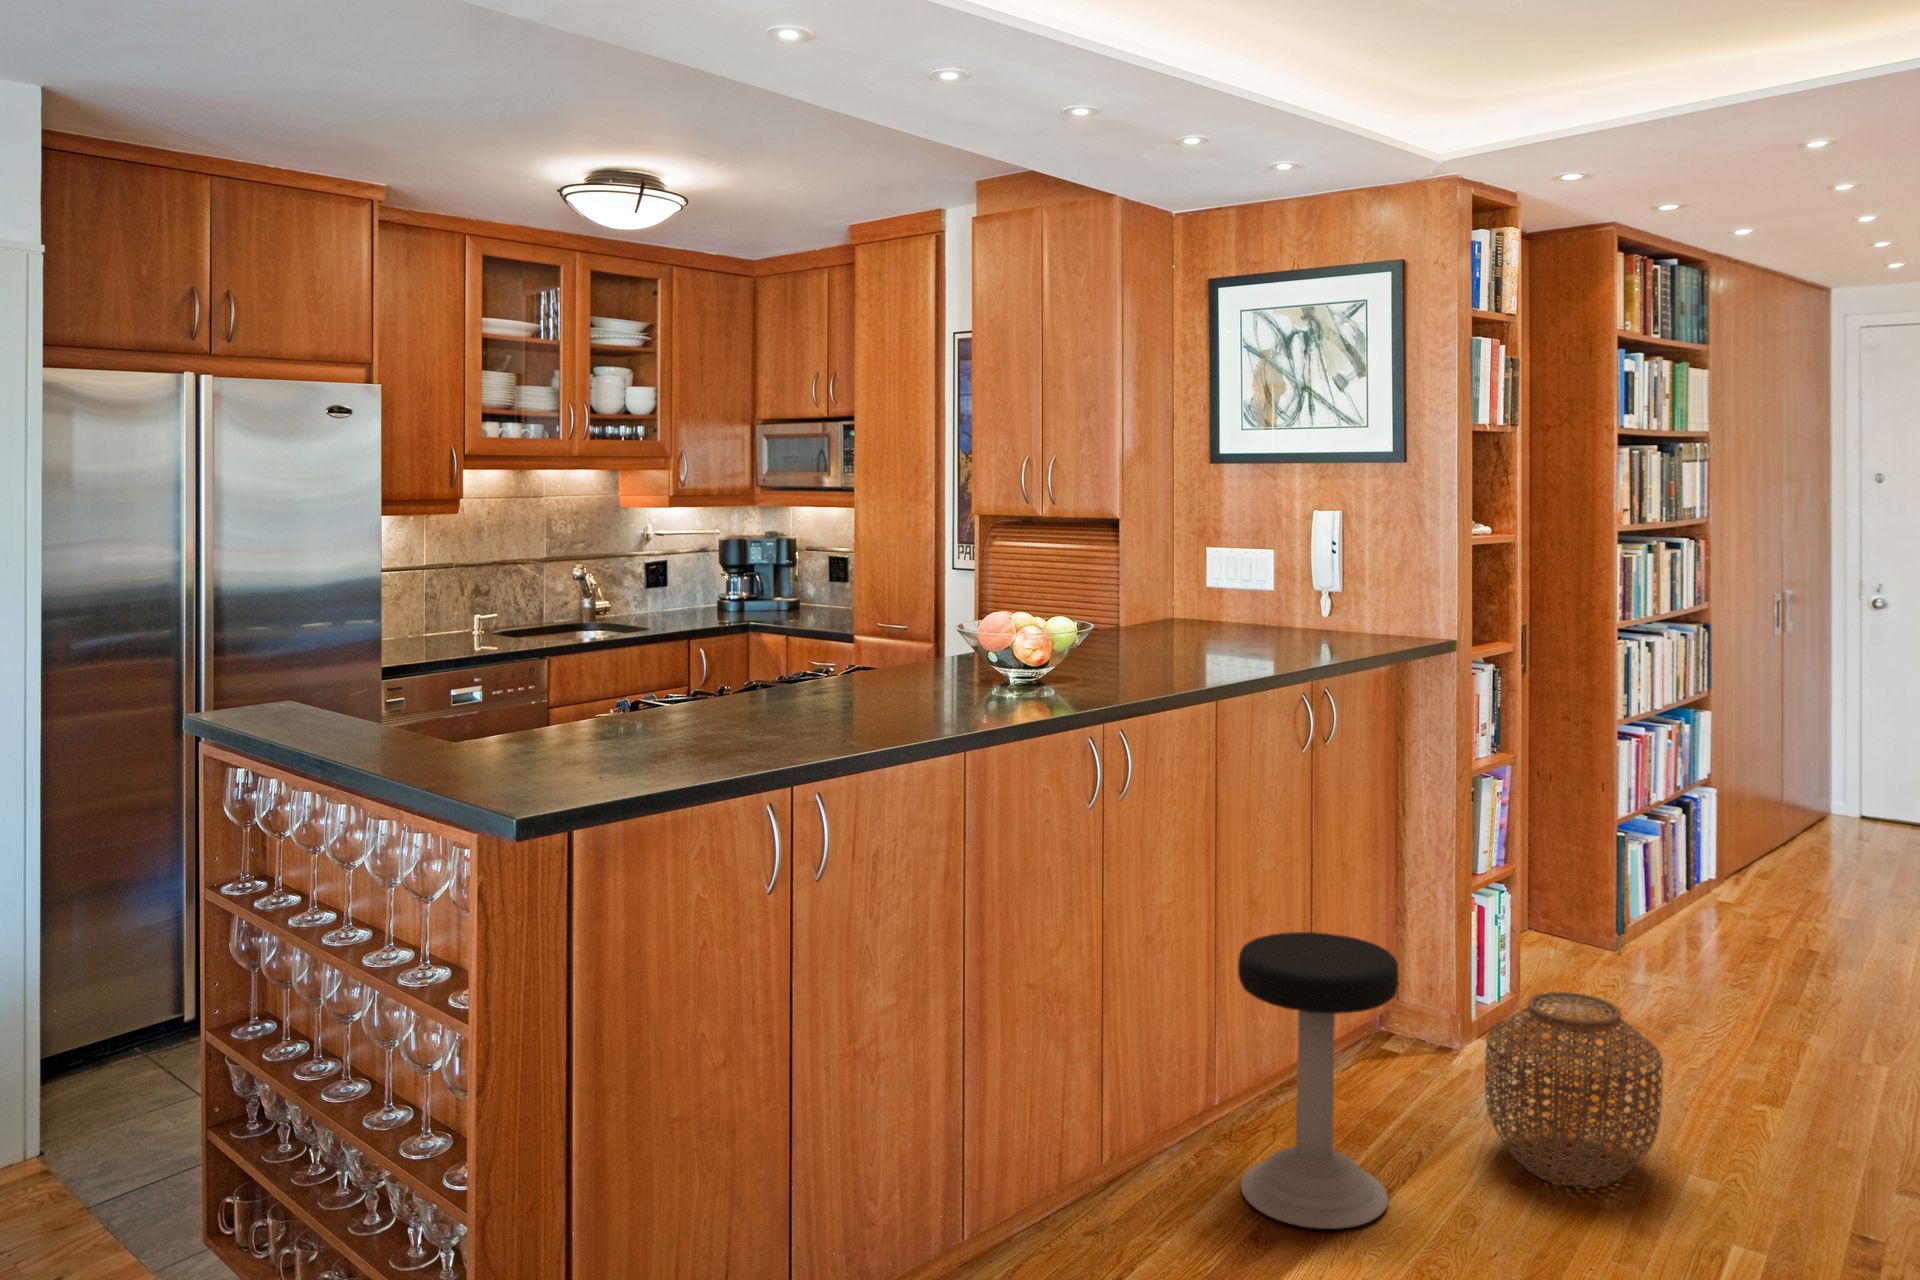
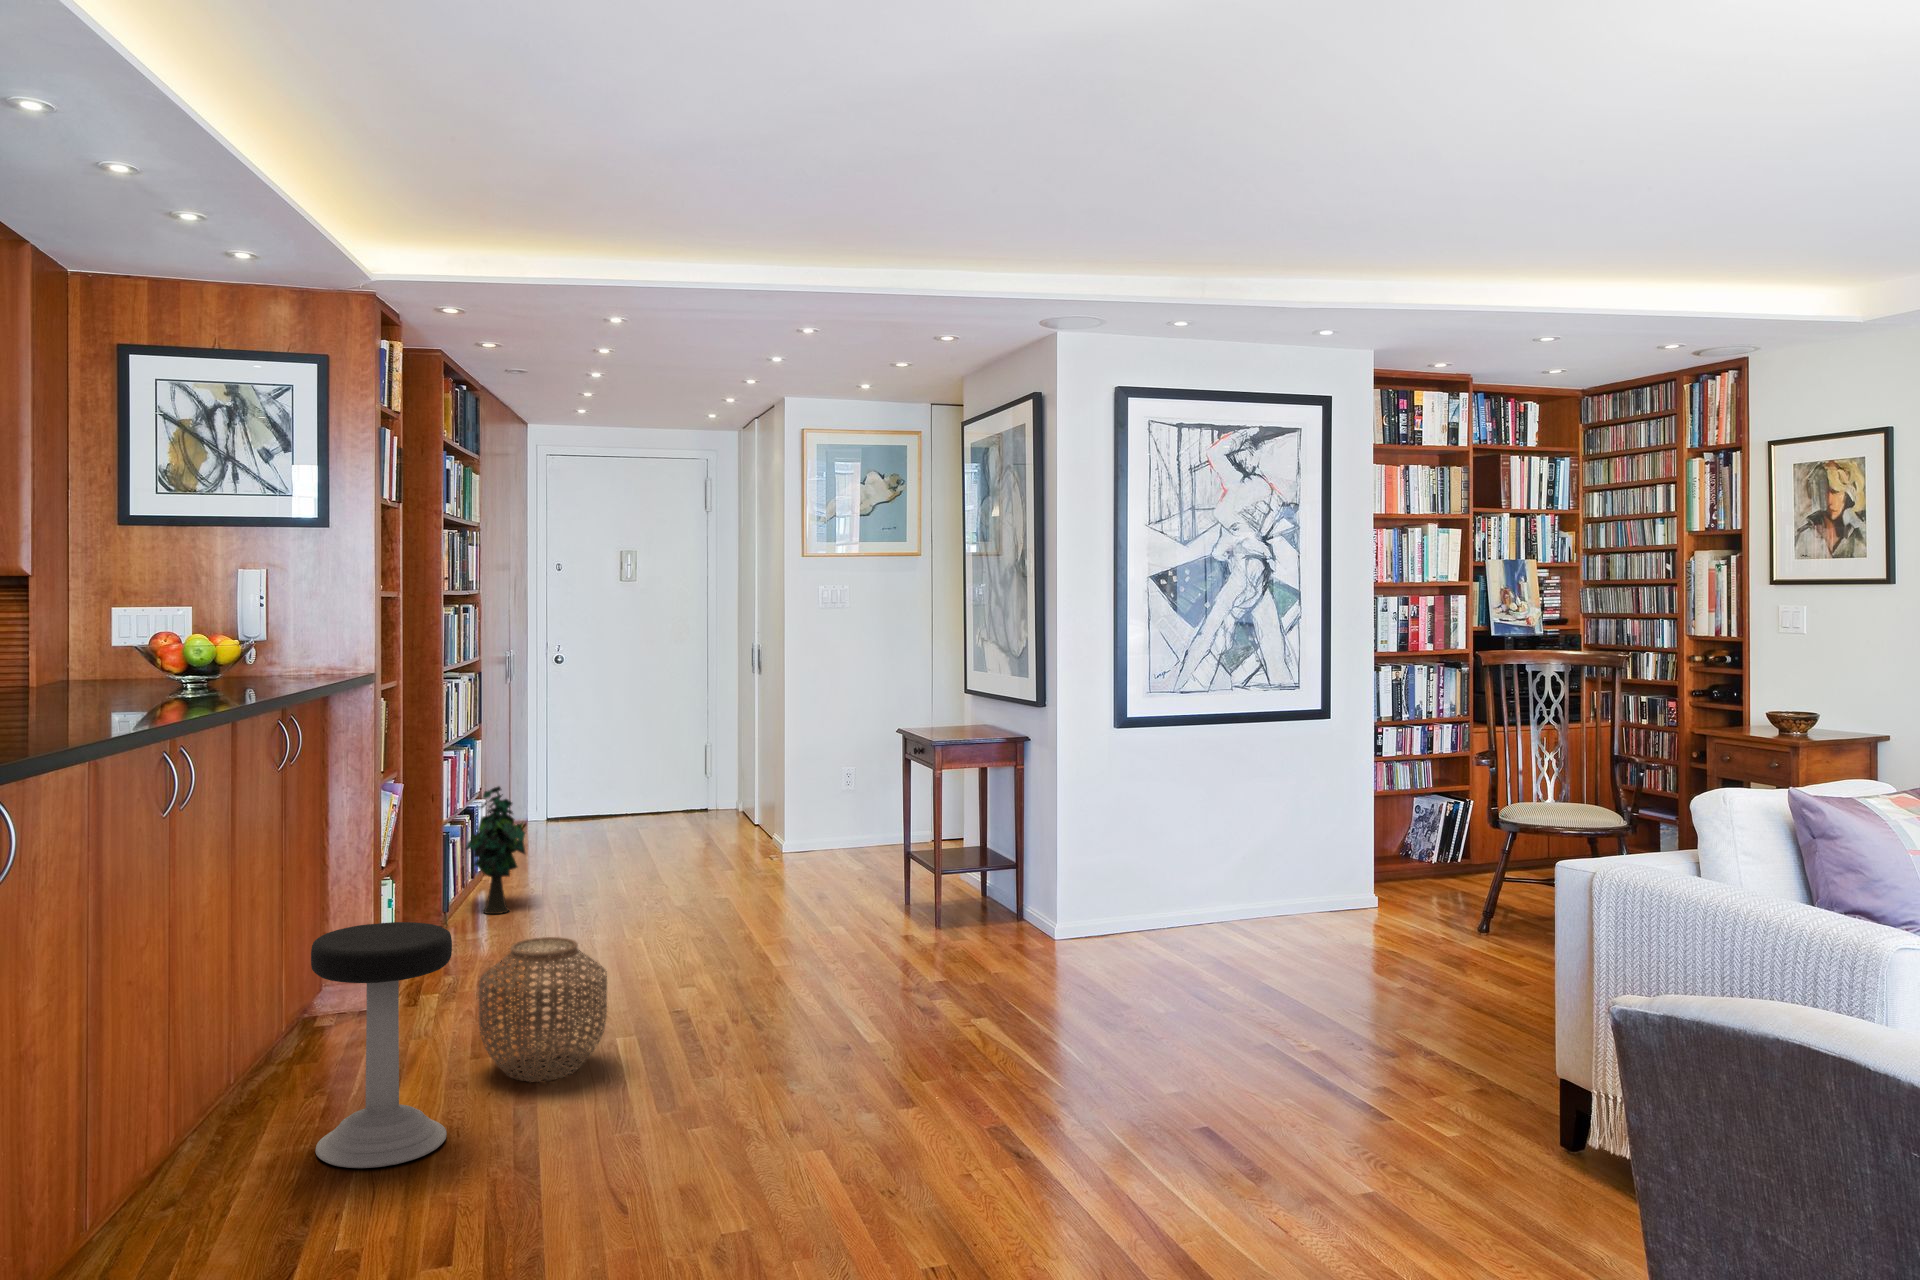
decorative plant: none [1647,772,1735,934] -> present [466,786,525,914]

